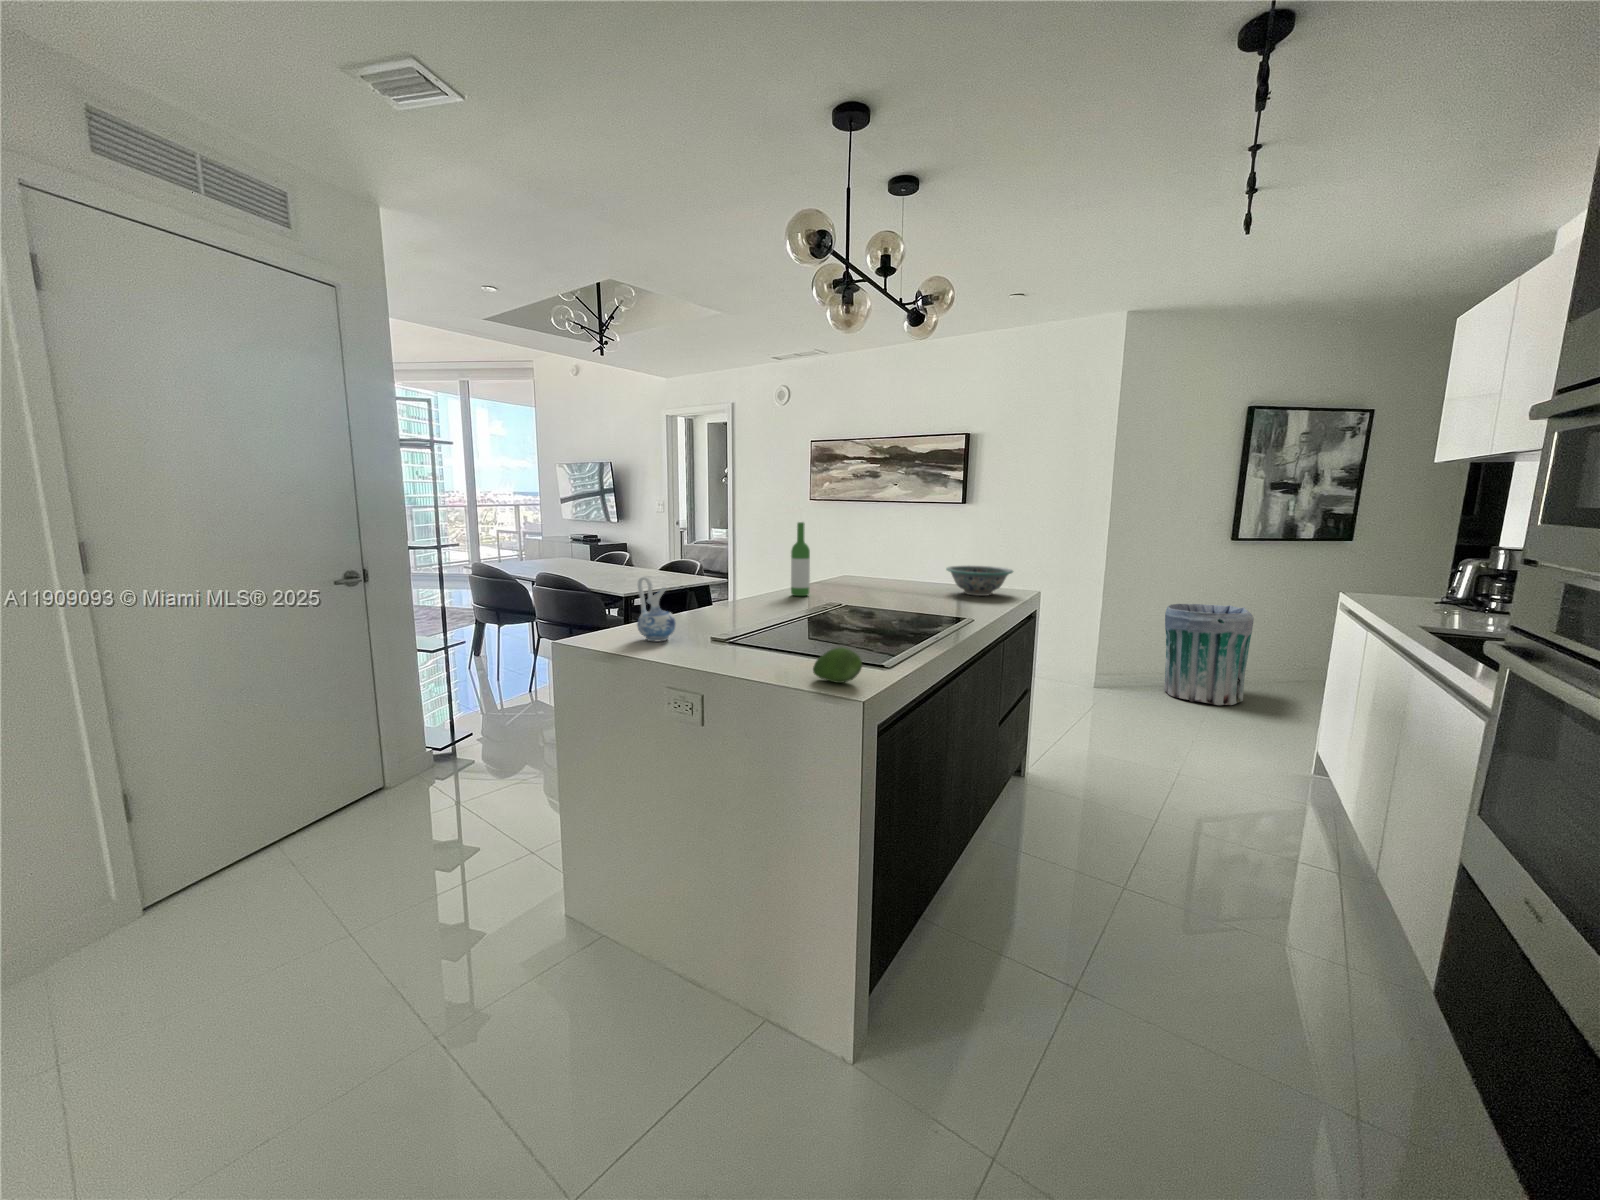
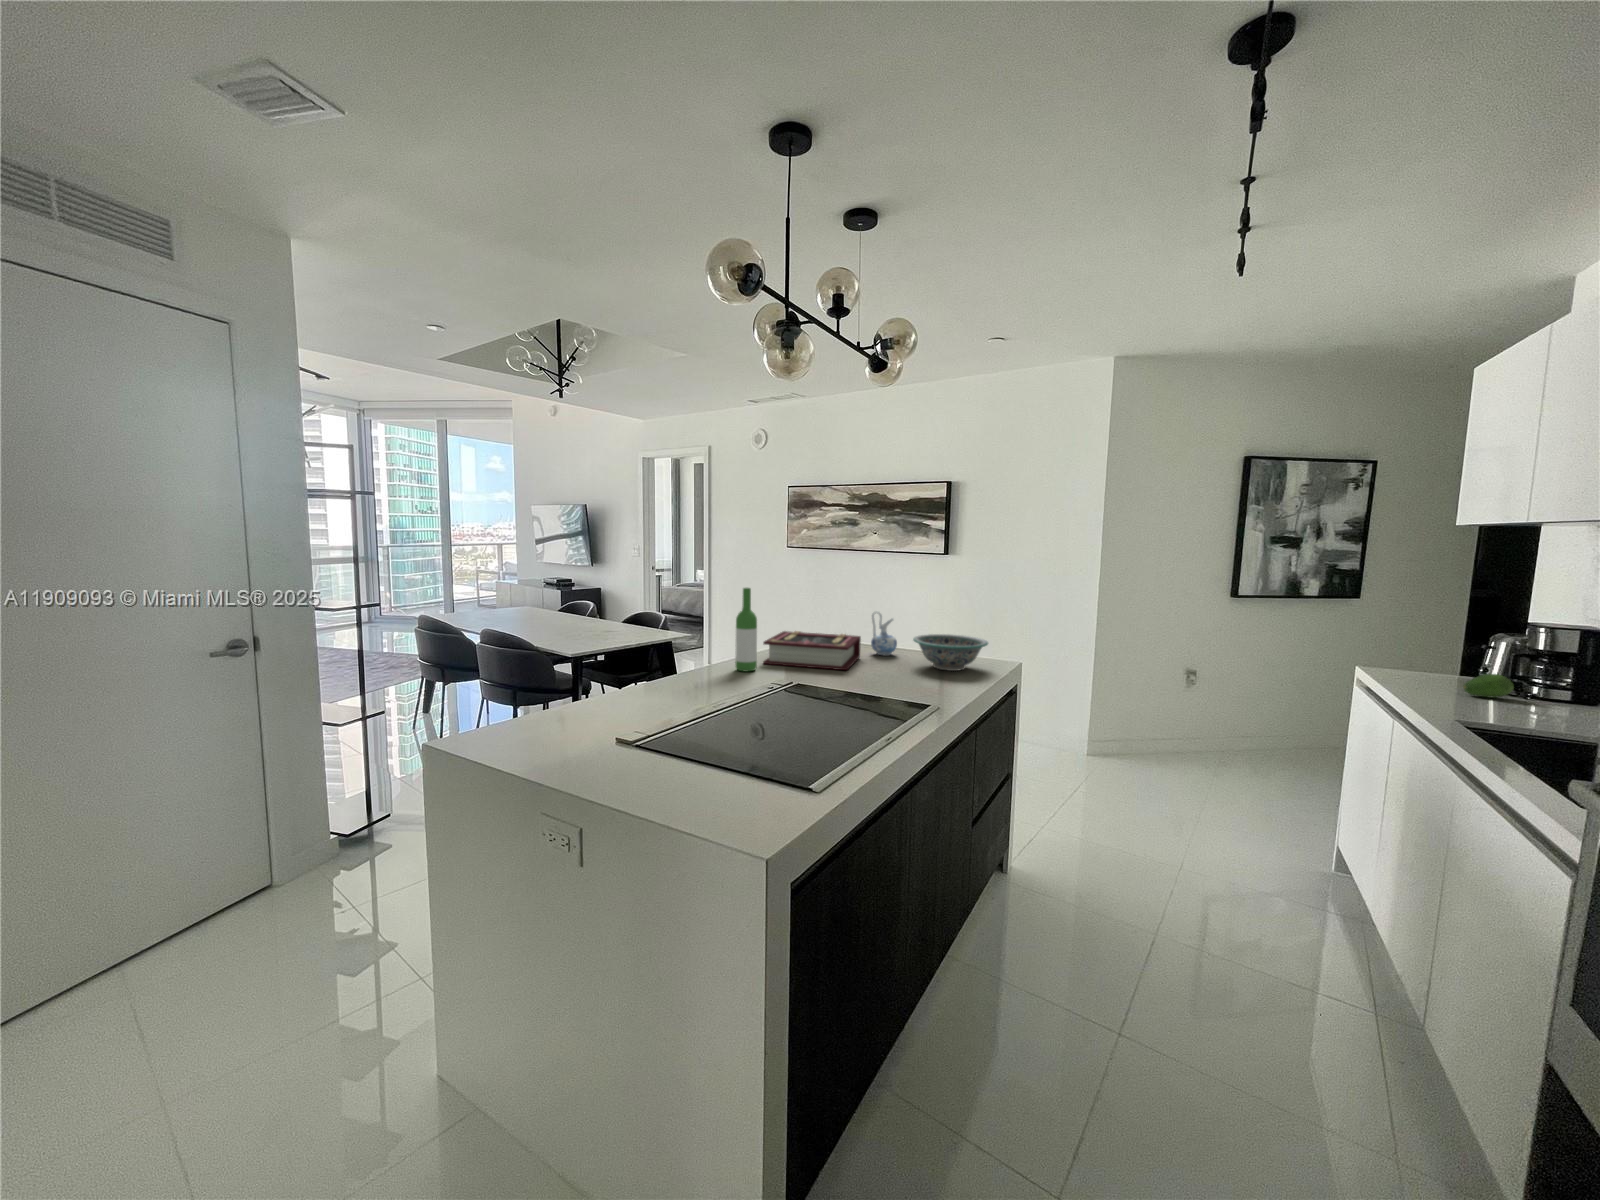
book: none [813,564,898,595] -> present [763,631,861,670]
ceramic pitcher: present [637,577,676,641] -> present [871,611,897,655]
trash can: present [1164,604,1254,705] -> none [1163,665,1258,780]
fruit: present [813,647,862,683] -> present [1463,674,1514,698]

